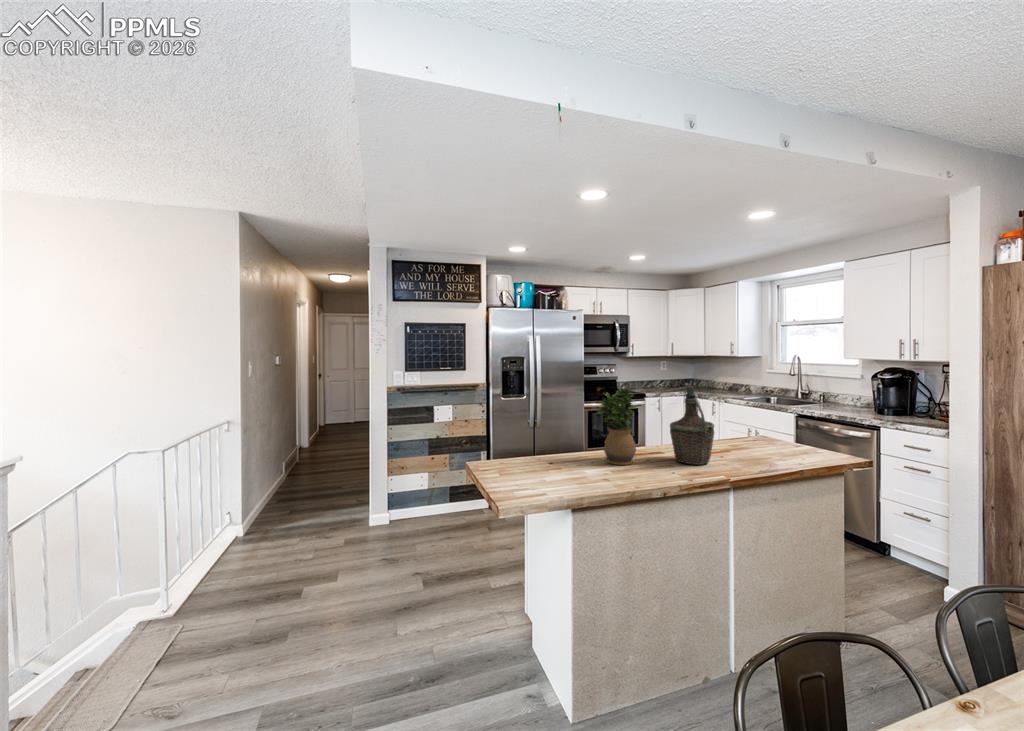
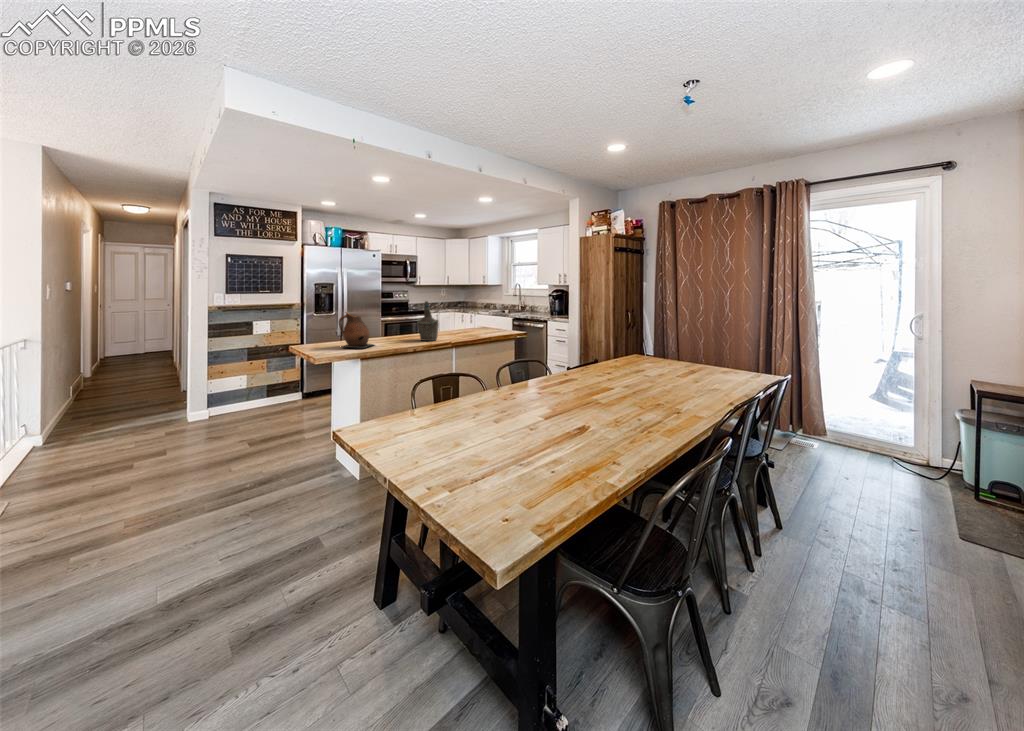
potted plant: present [597,387,636,465] -> none [377,301,399,343]
ceramic pitcher: none [532,407,595,482] -> present [339,312,374,348]

